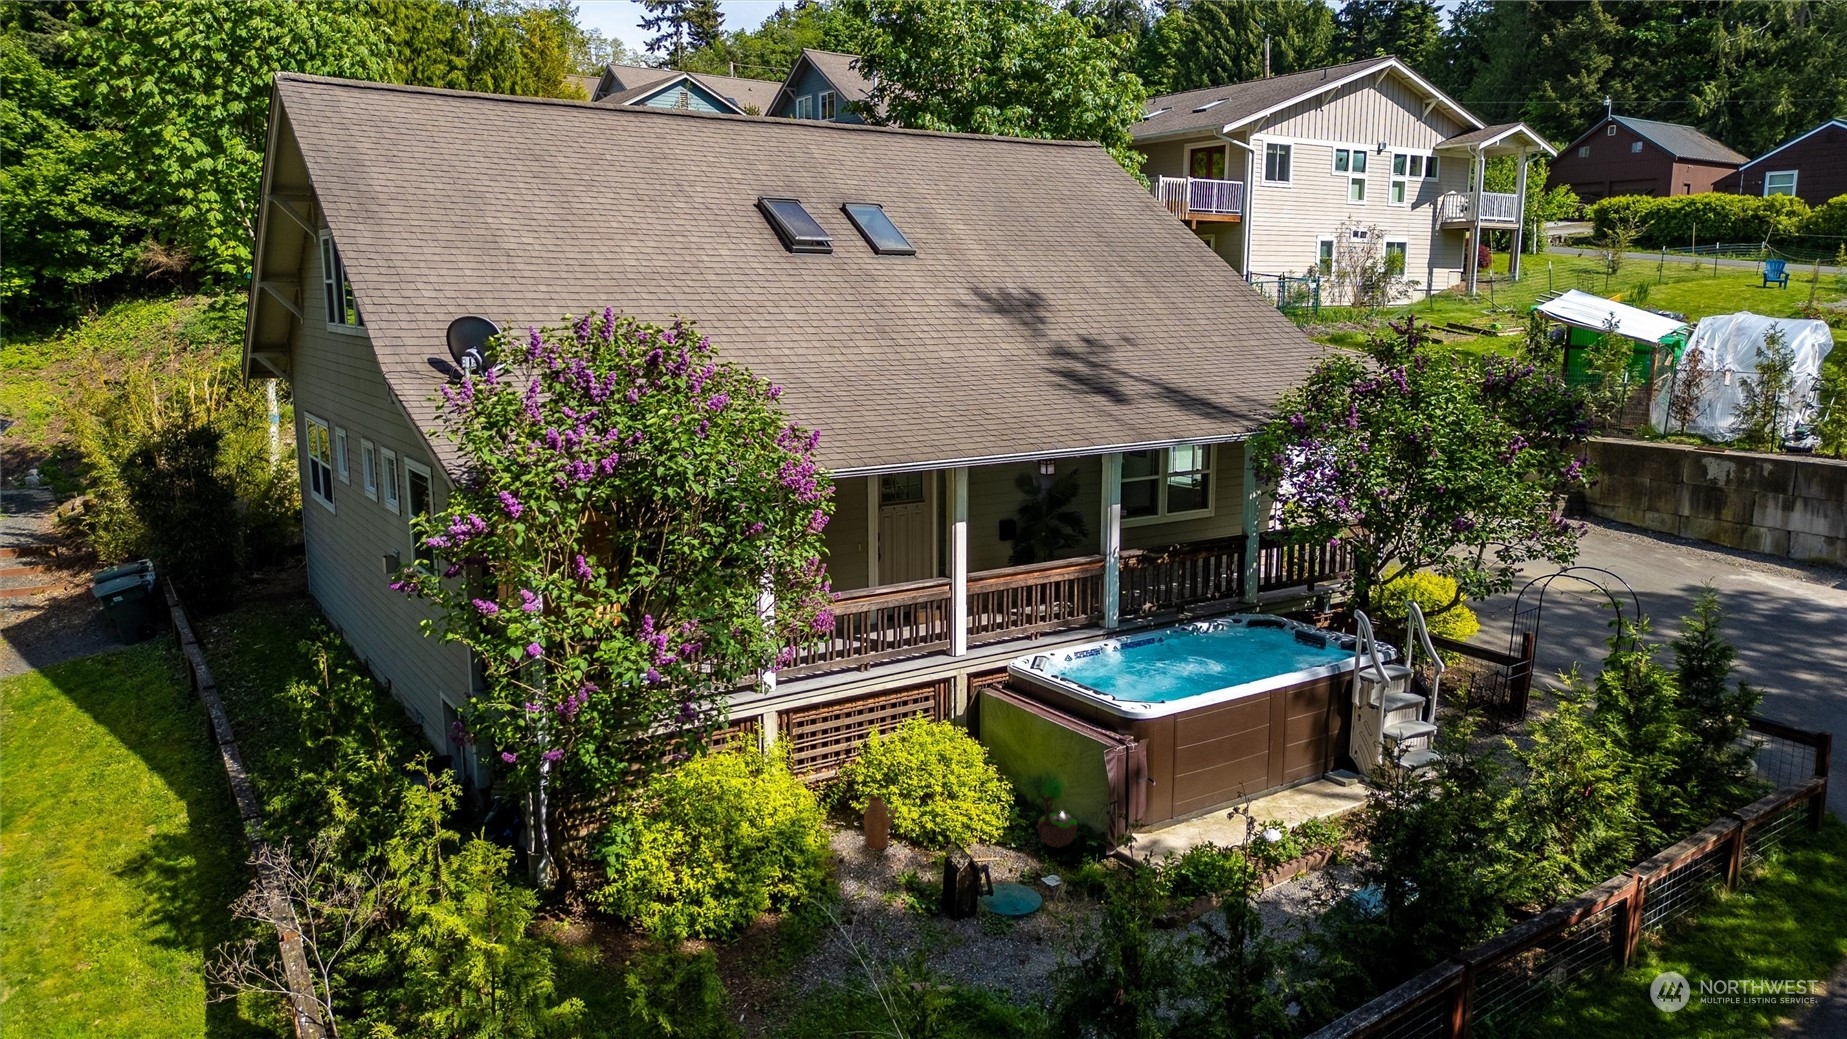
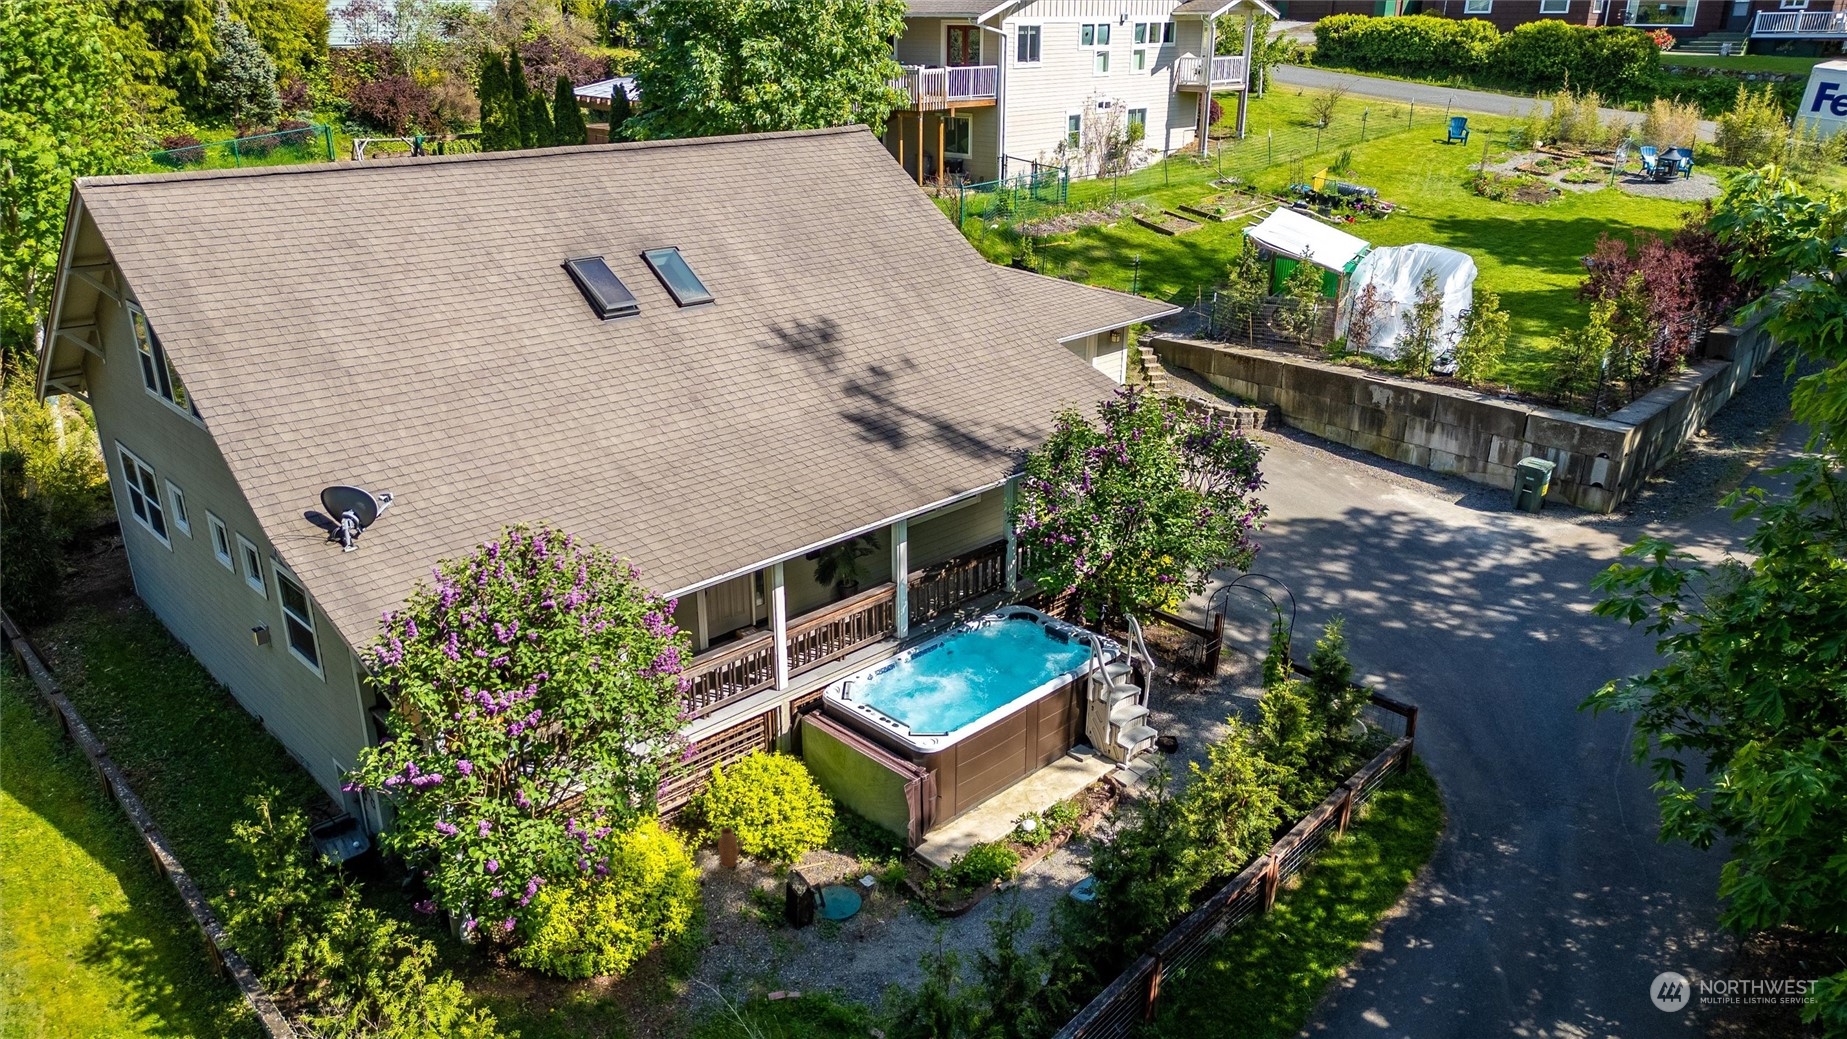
potted tree: present [1023,768,1077,848] -> none [838,791,885,850]

